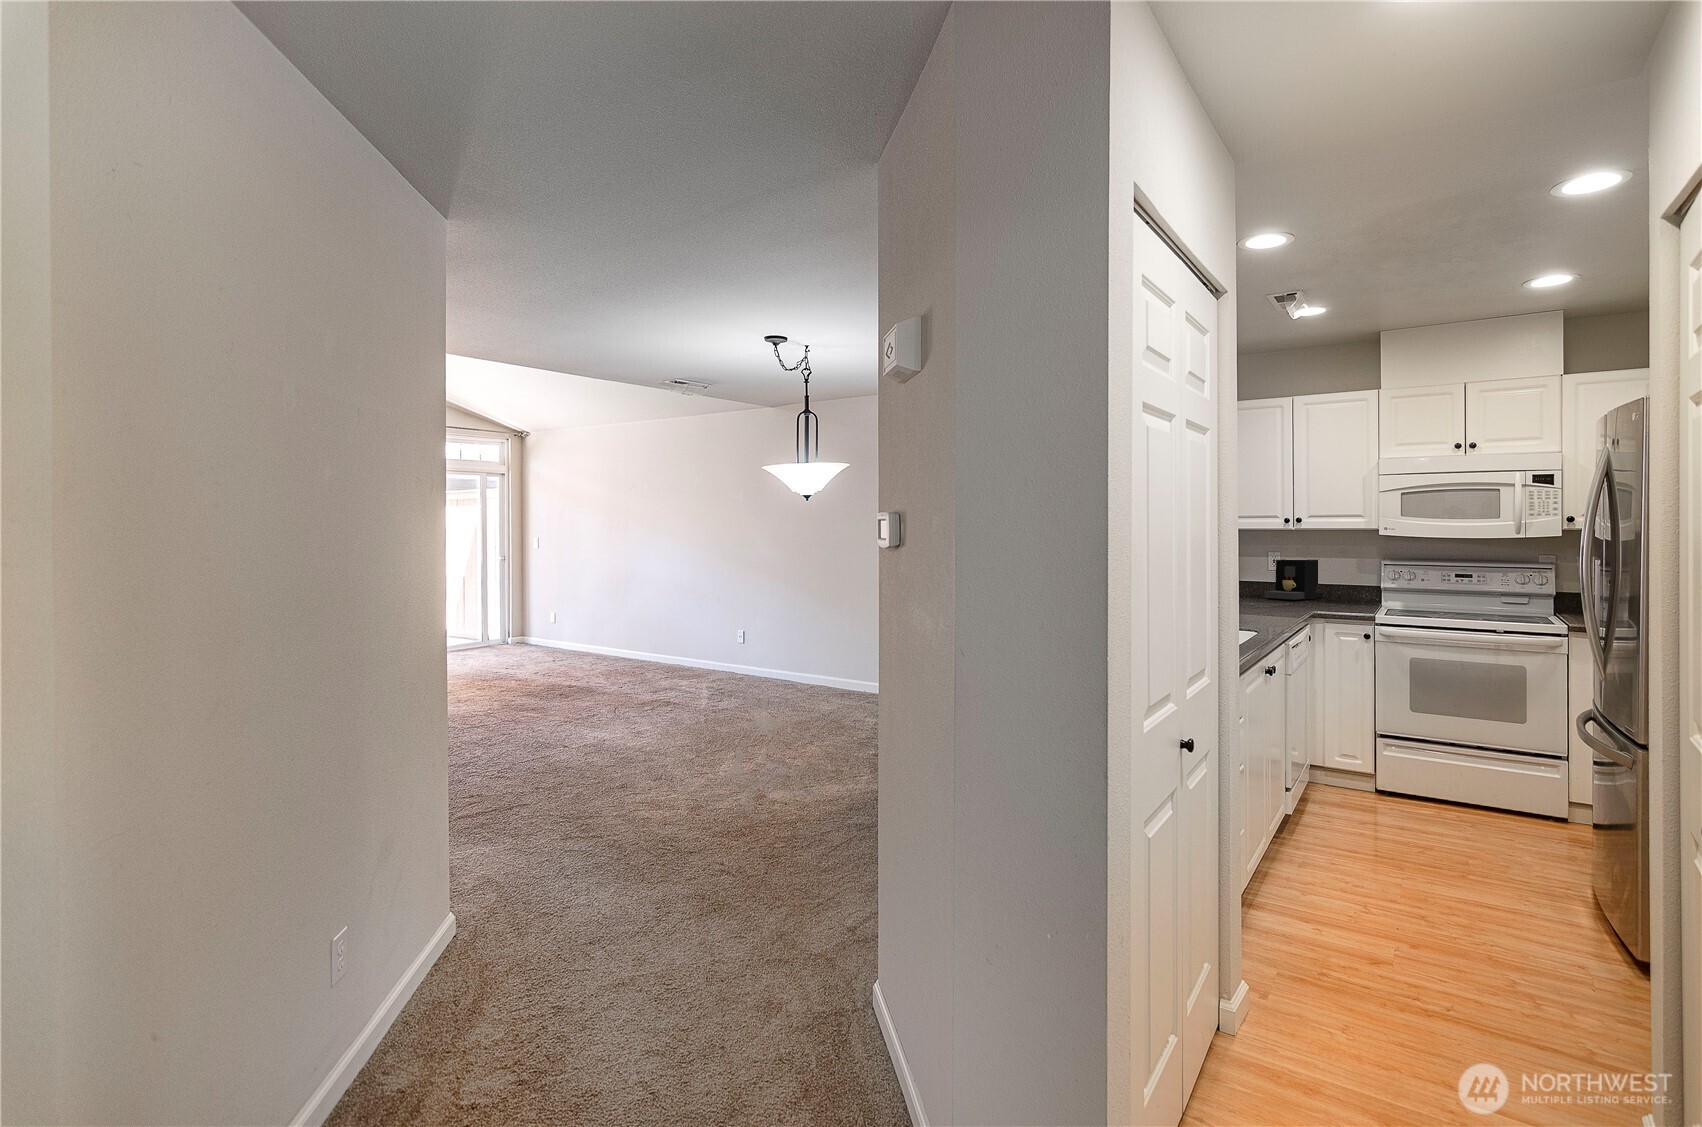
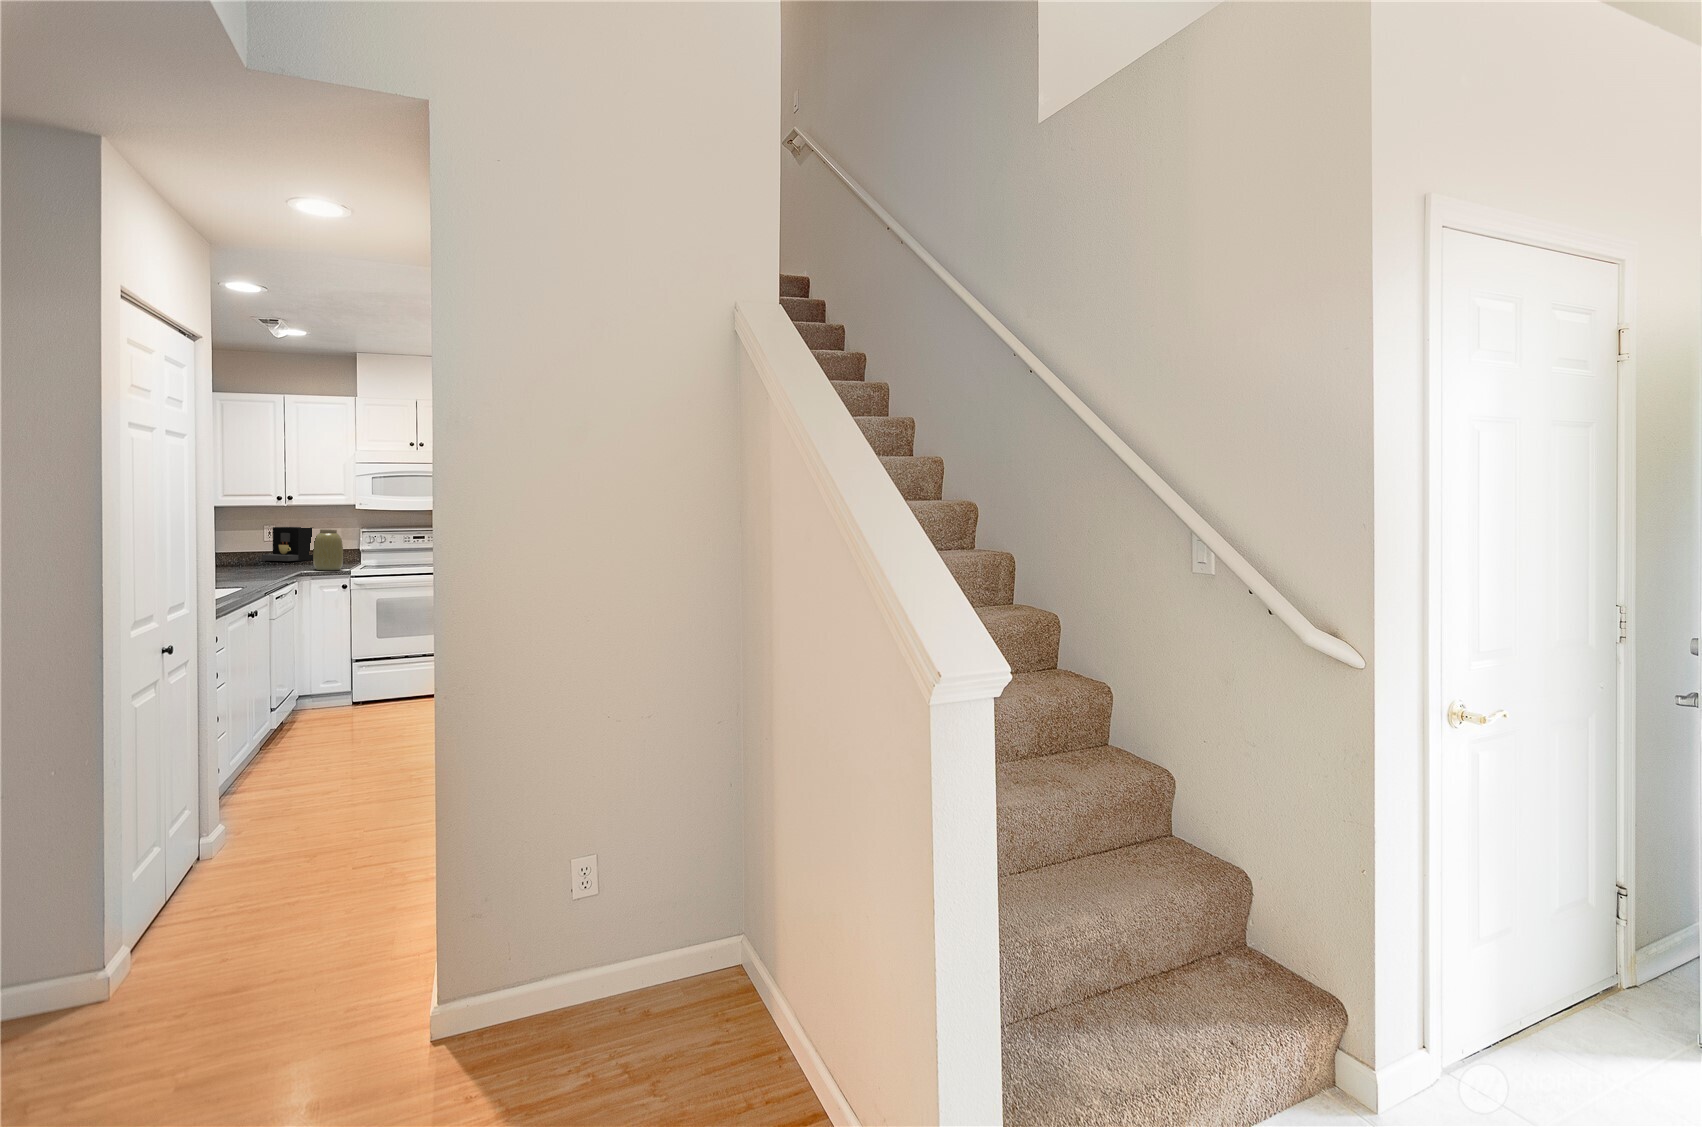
vase: none [1327,562,1365,614] -> present [313,529,343,570]

